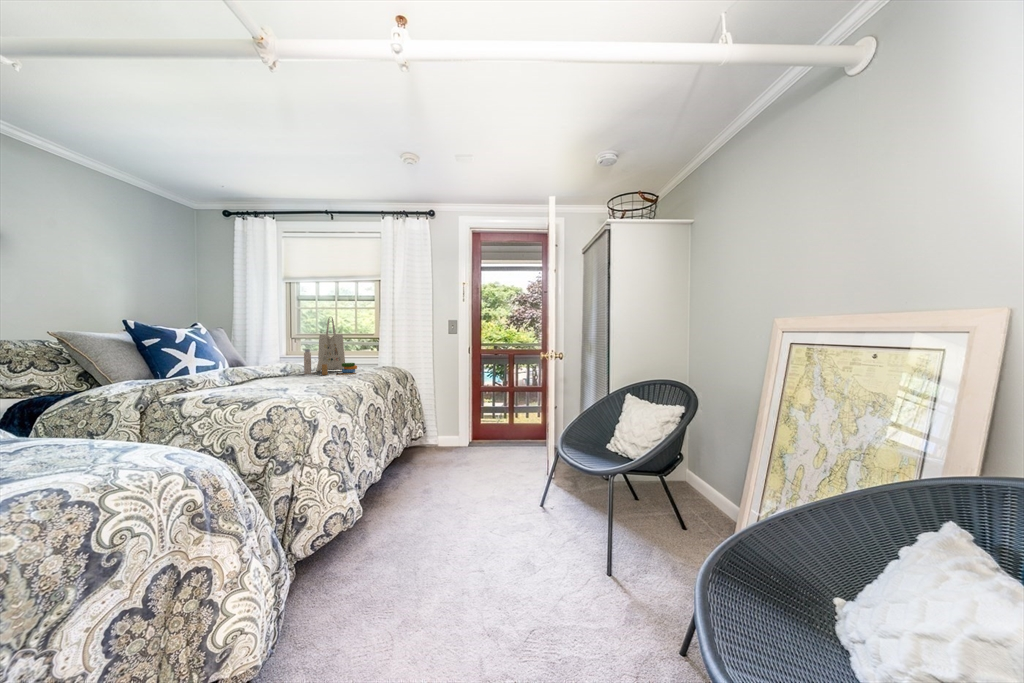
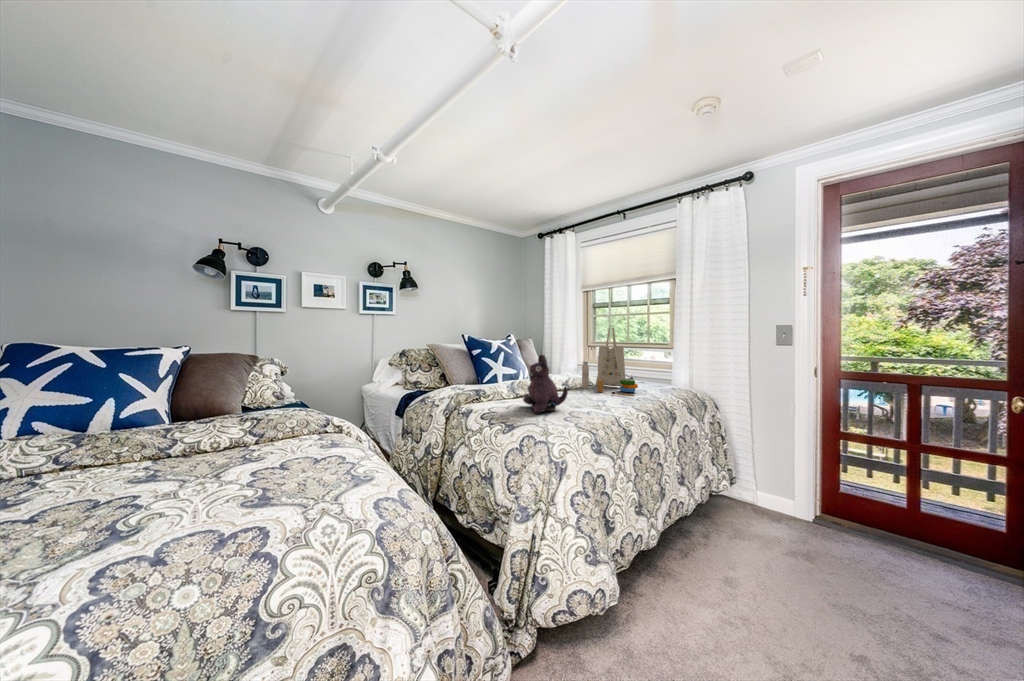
plush toy: none [255,340,303,392] -> present [523,355,568,413]

